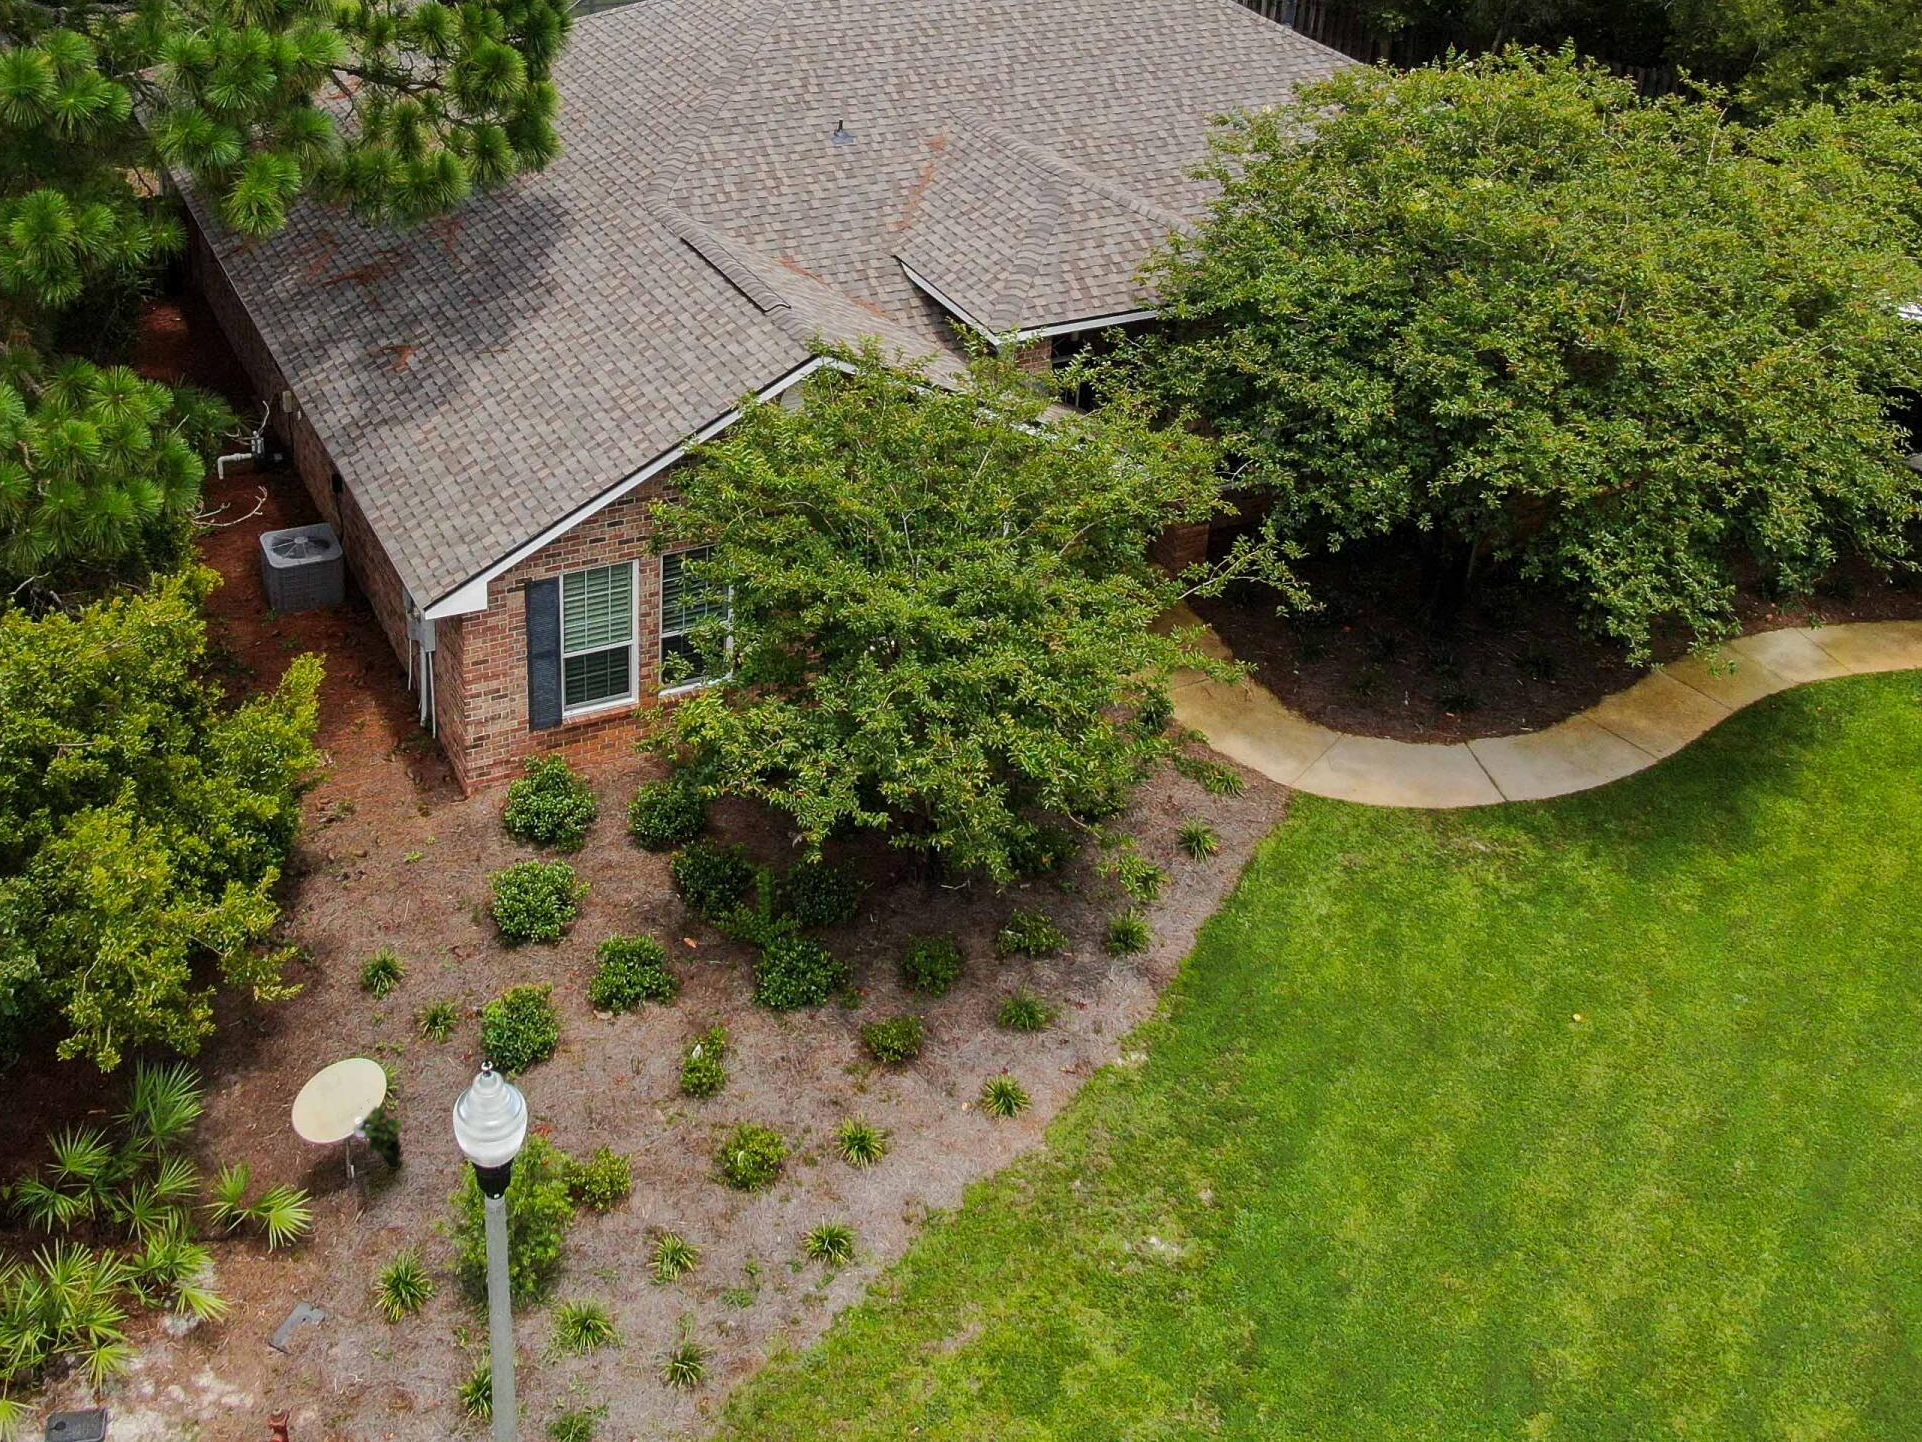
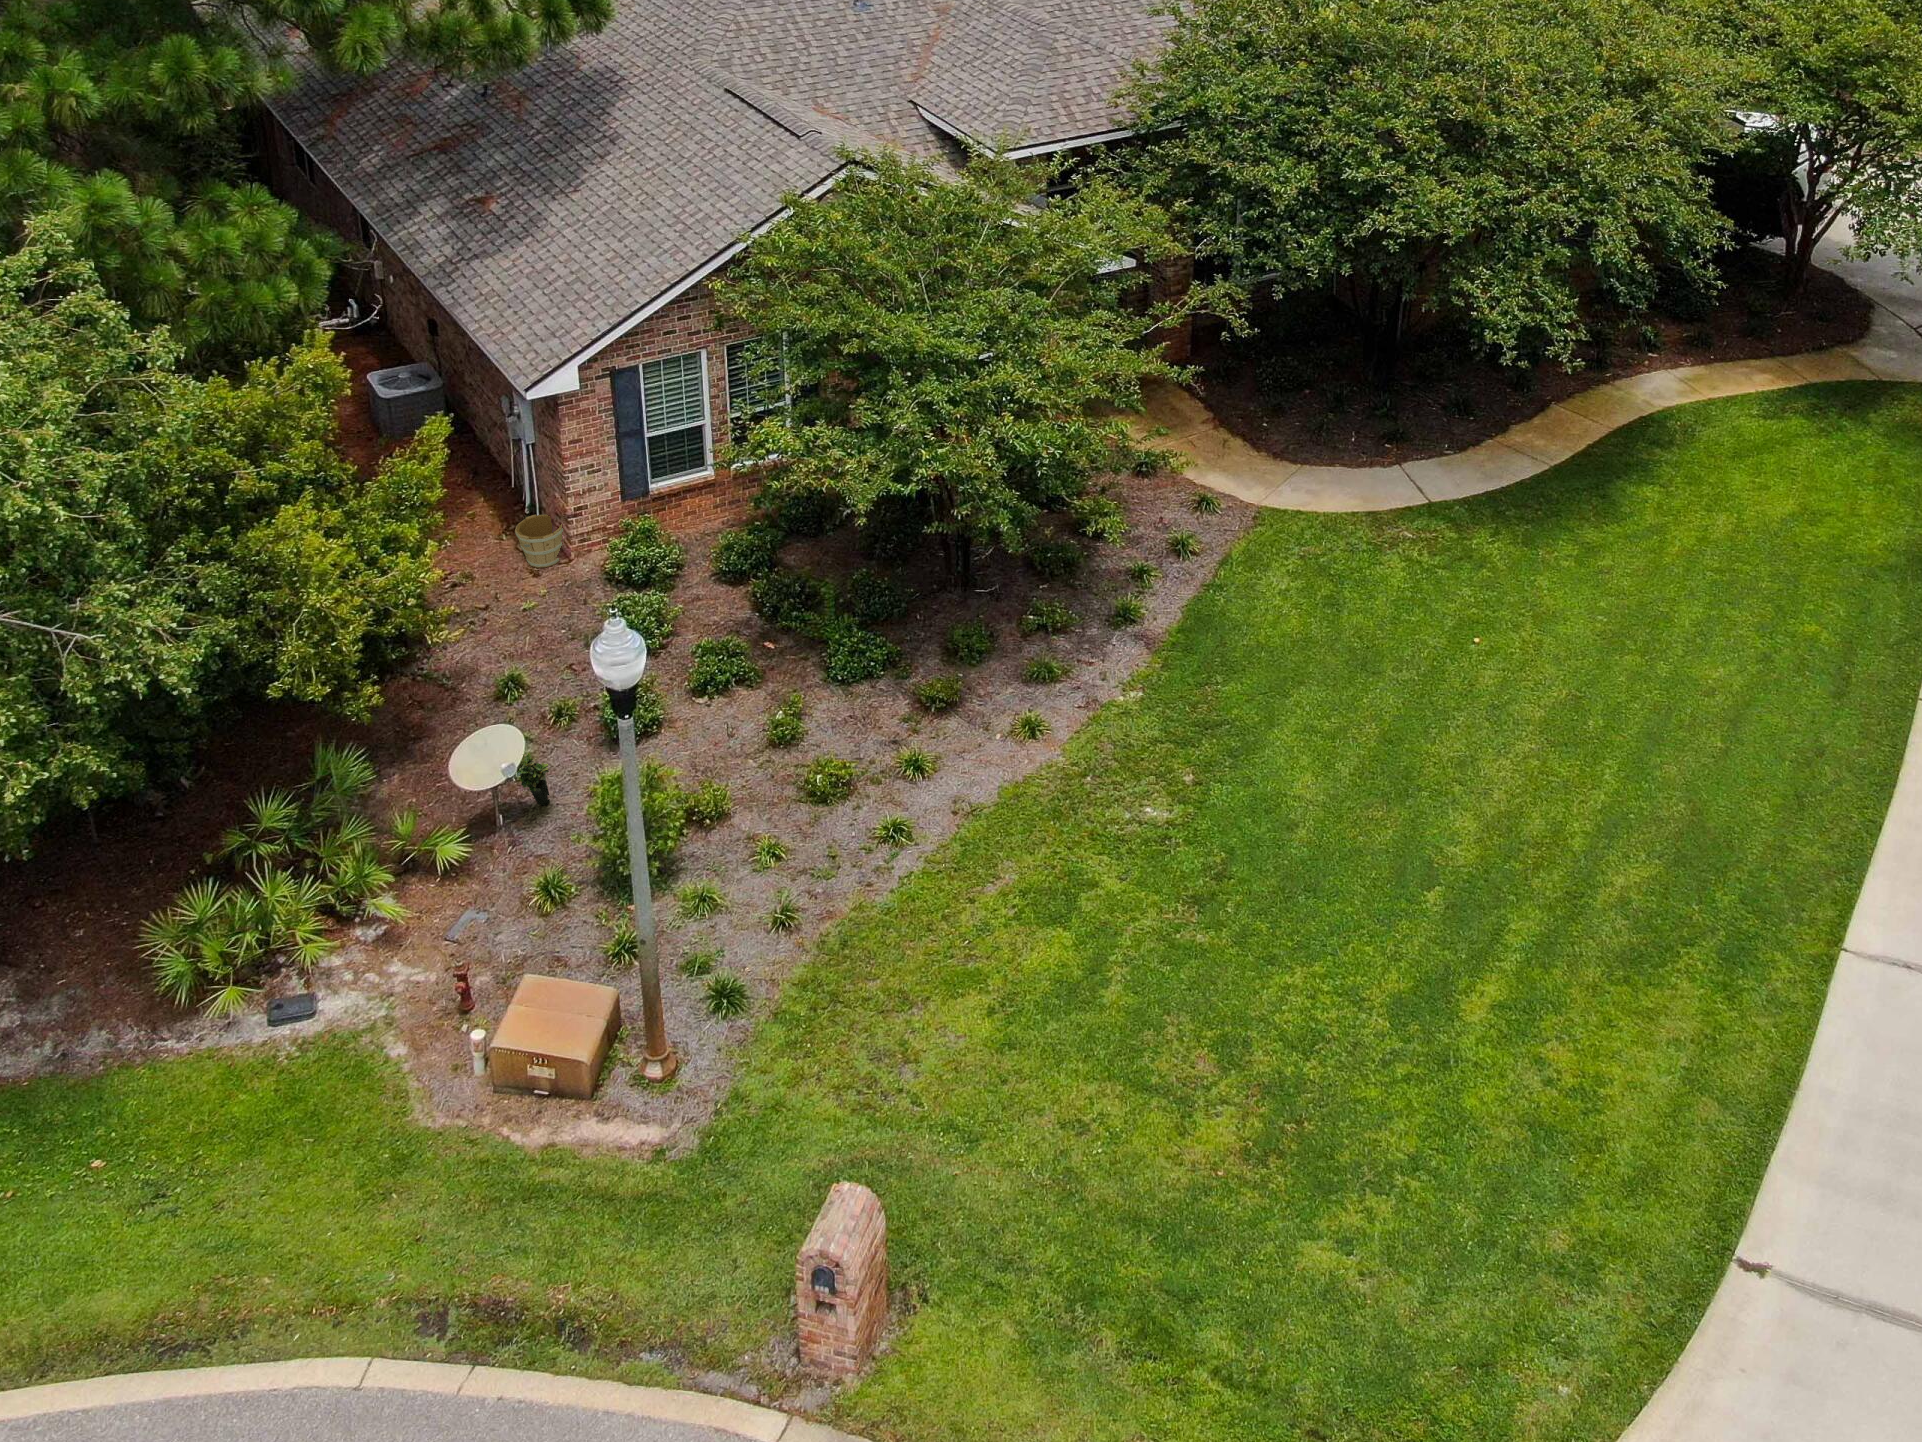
wooden bucket: none [397,737,454,803] -> present [515,514,564,568]

